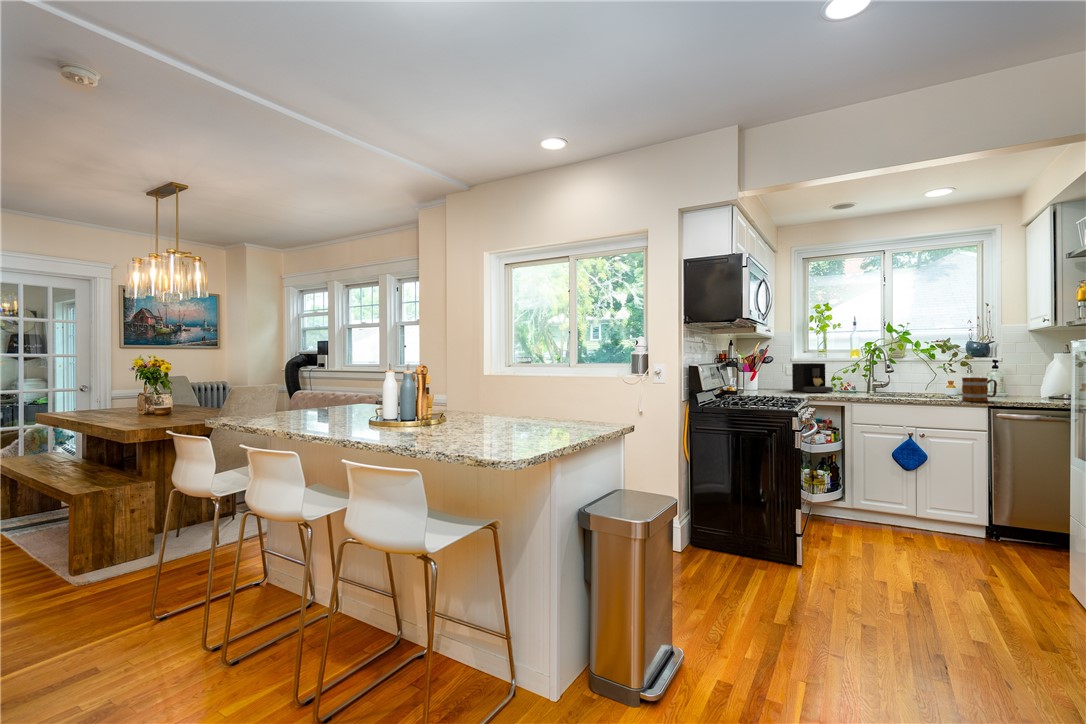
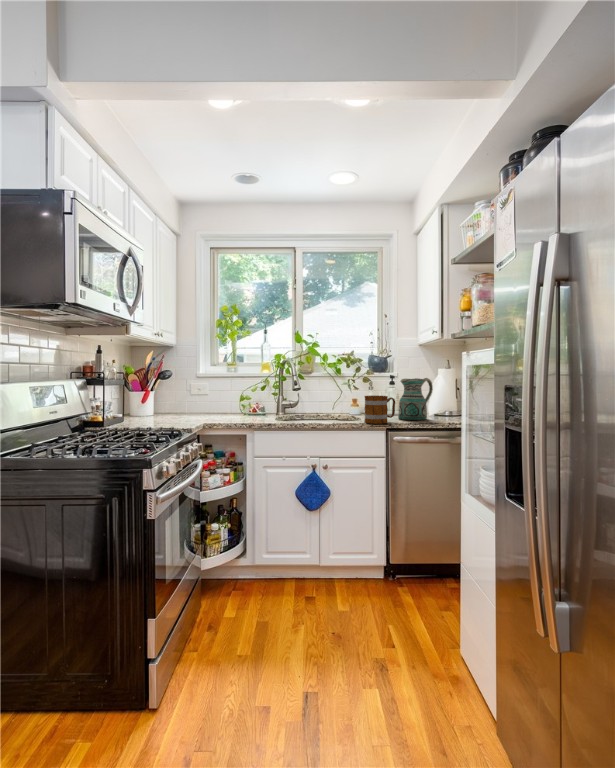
ceramic pitcher: none [1002,362,1045,400] -> present [398,378,433,420]
coffee maker: present [792,363,833,392] -> none [197,379,239,416]

